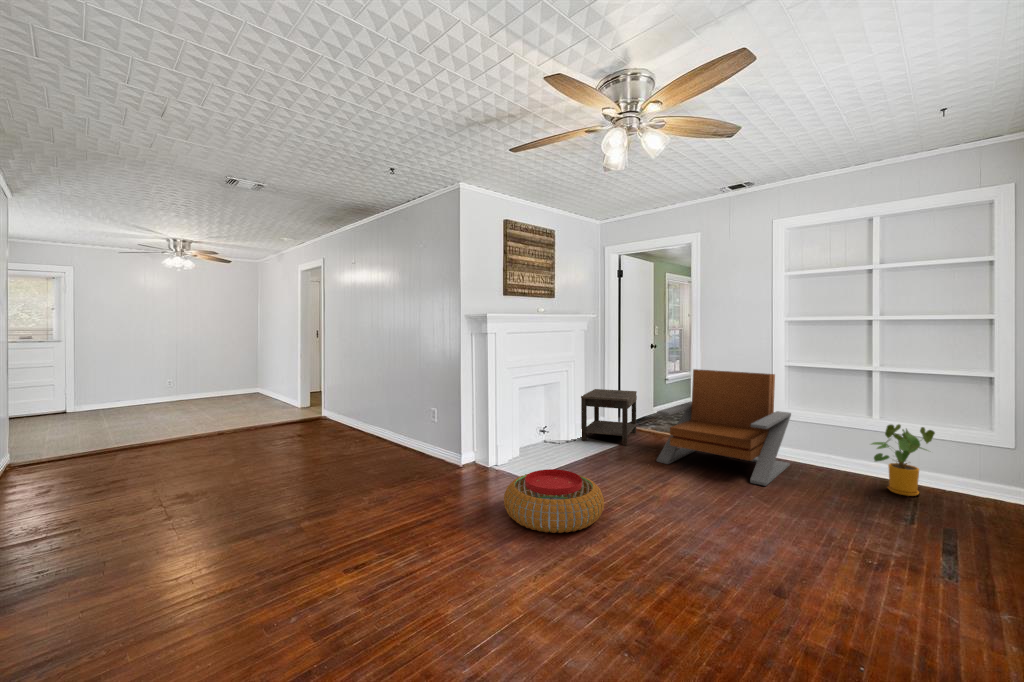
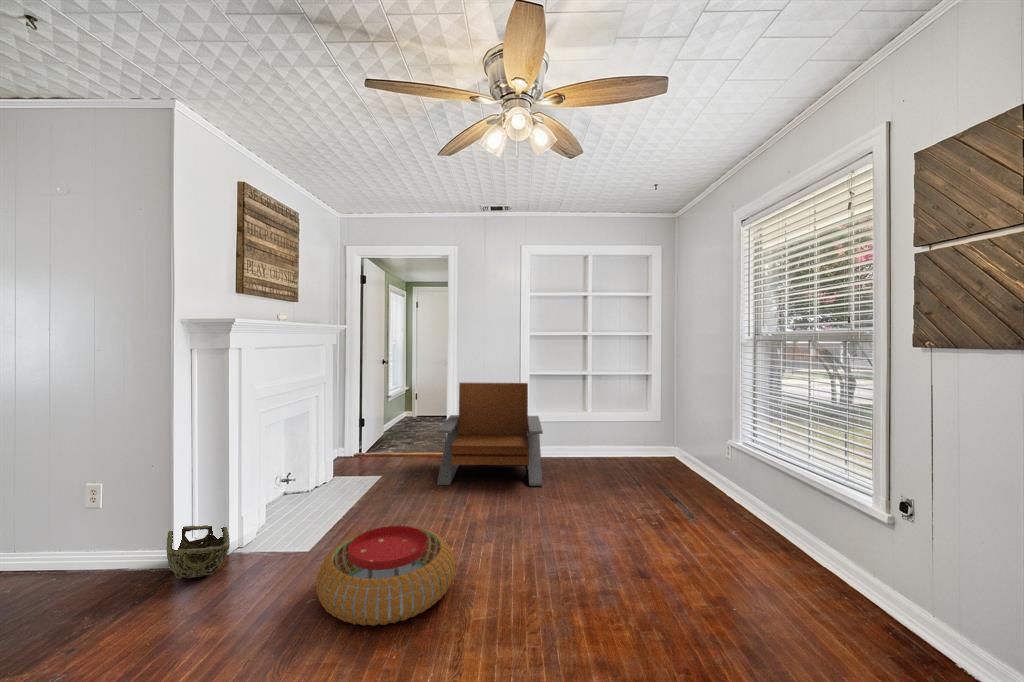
side table: present [581,389,637,445] -> none [334,410,393,478]
house plant: present [872,424,935,496] -> none [599,416,635,469]
woven basket: none [450,444,488,475] -> present [166,525,230,578]

